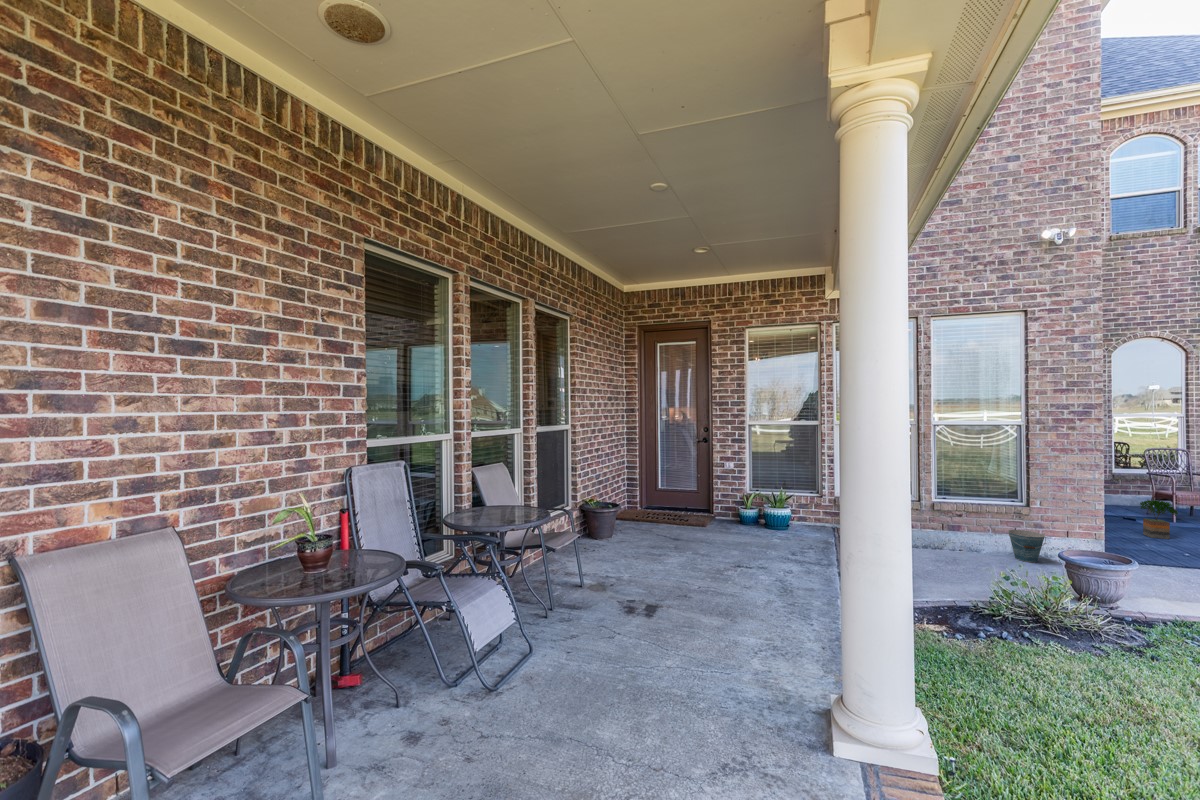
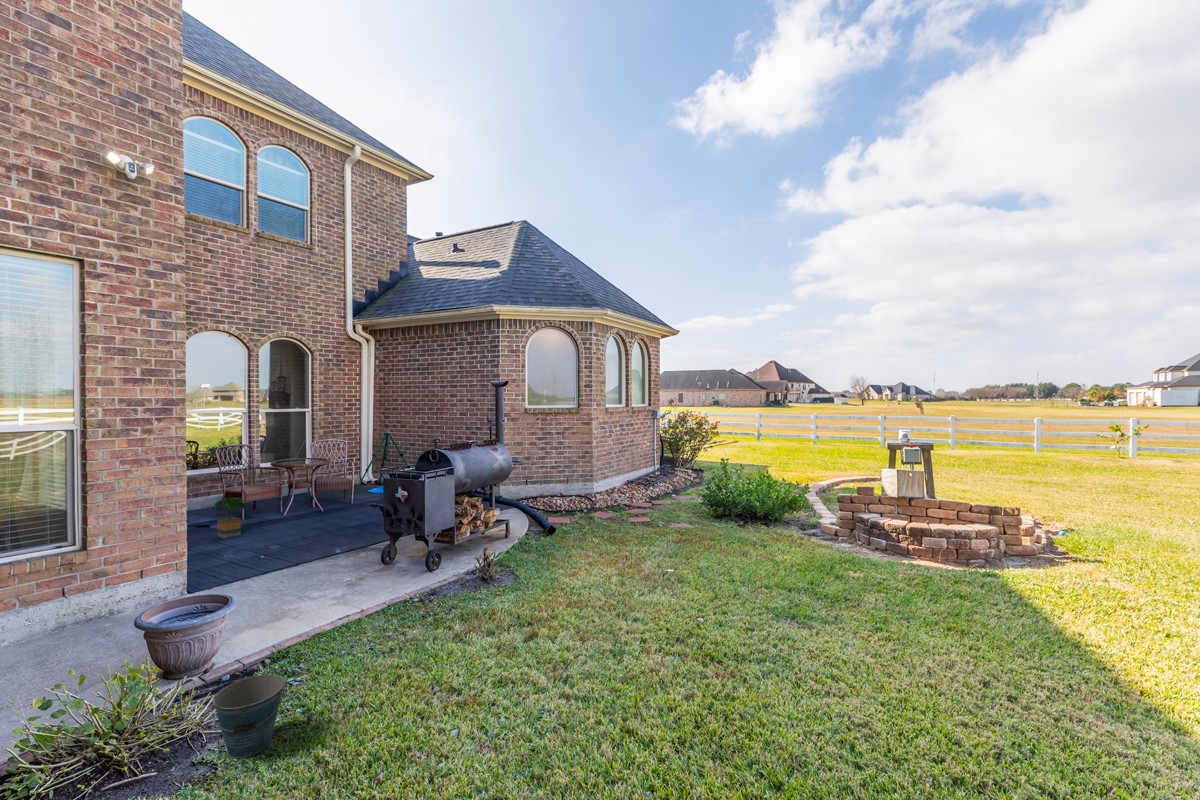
bucket: present [1008,530,1046,562] -> present [211,674,285,758]

